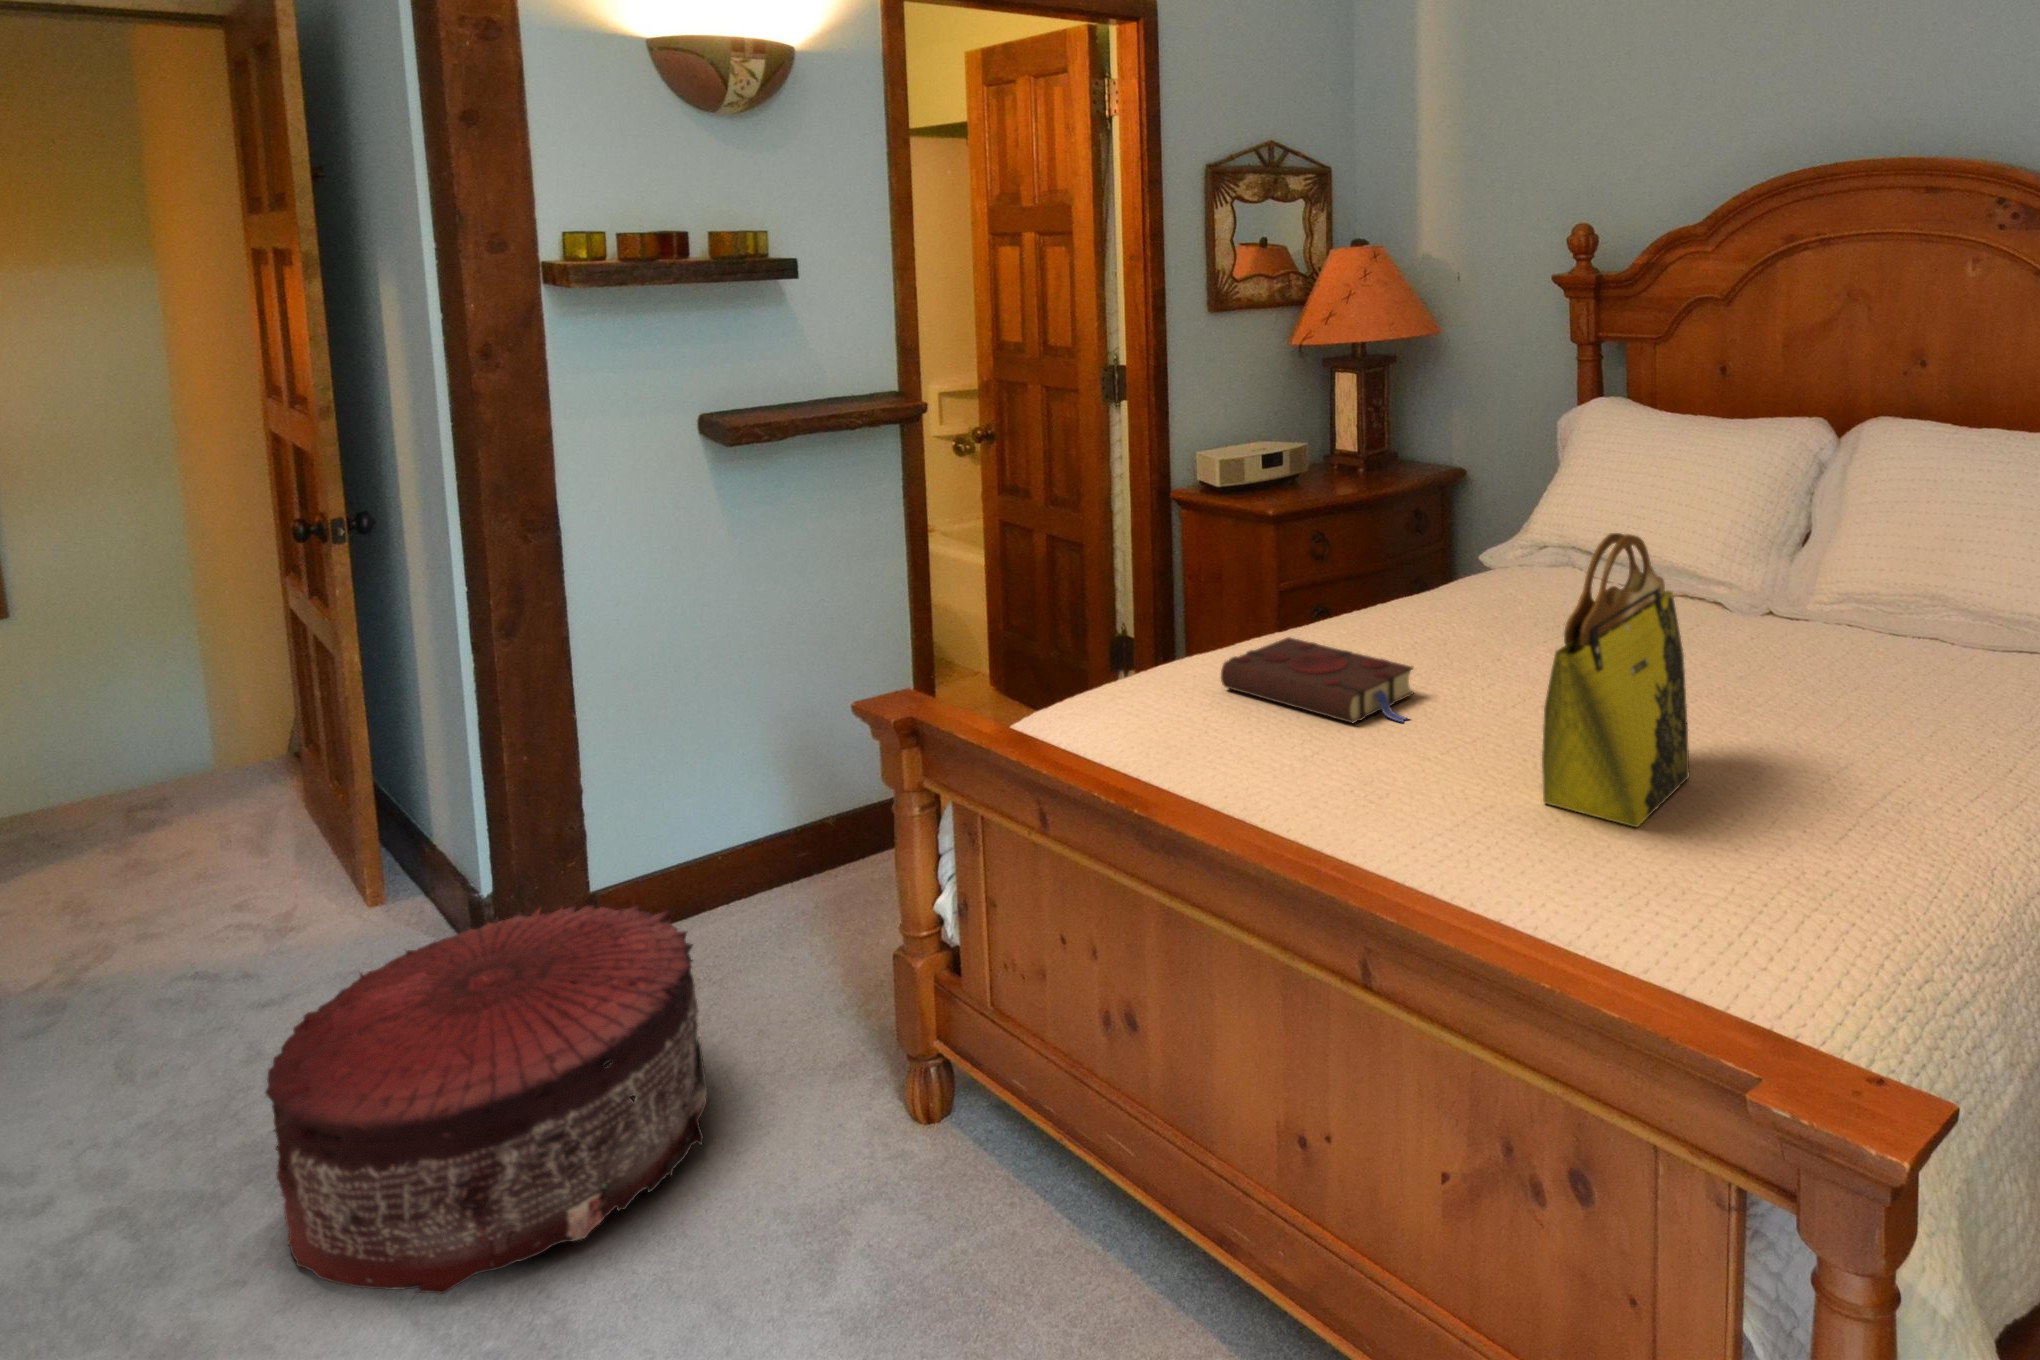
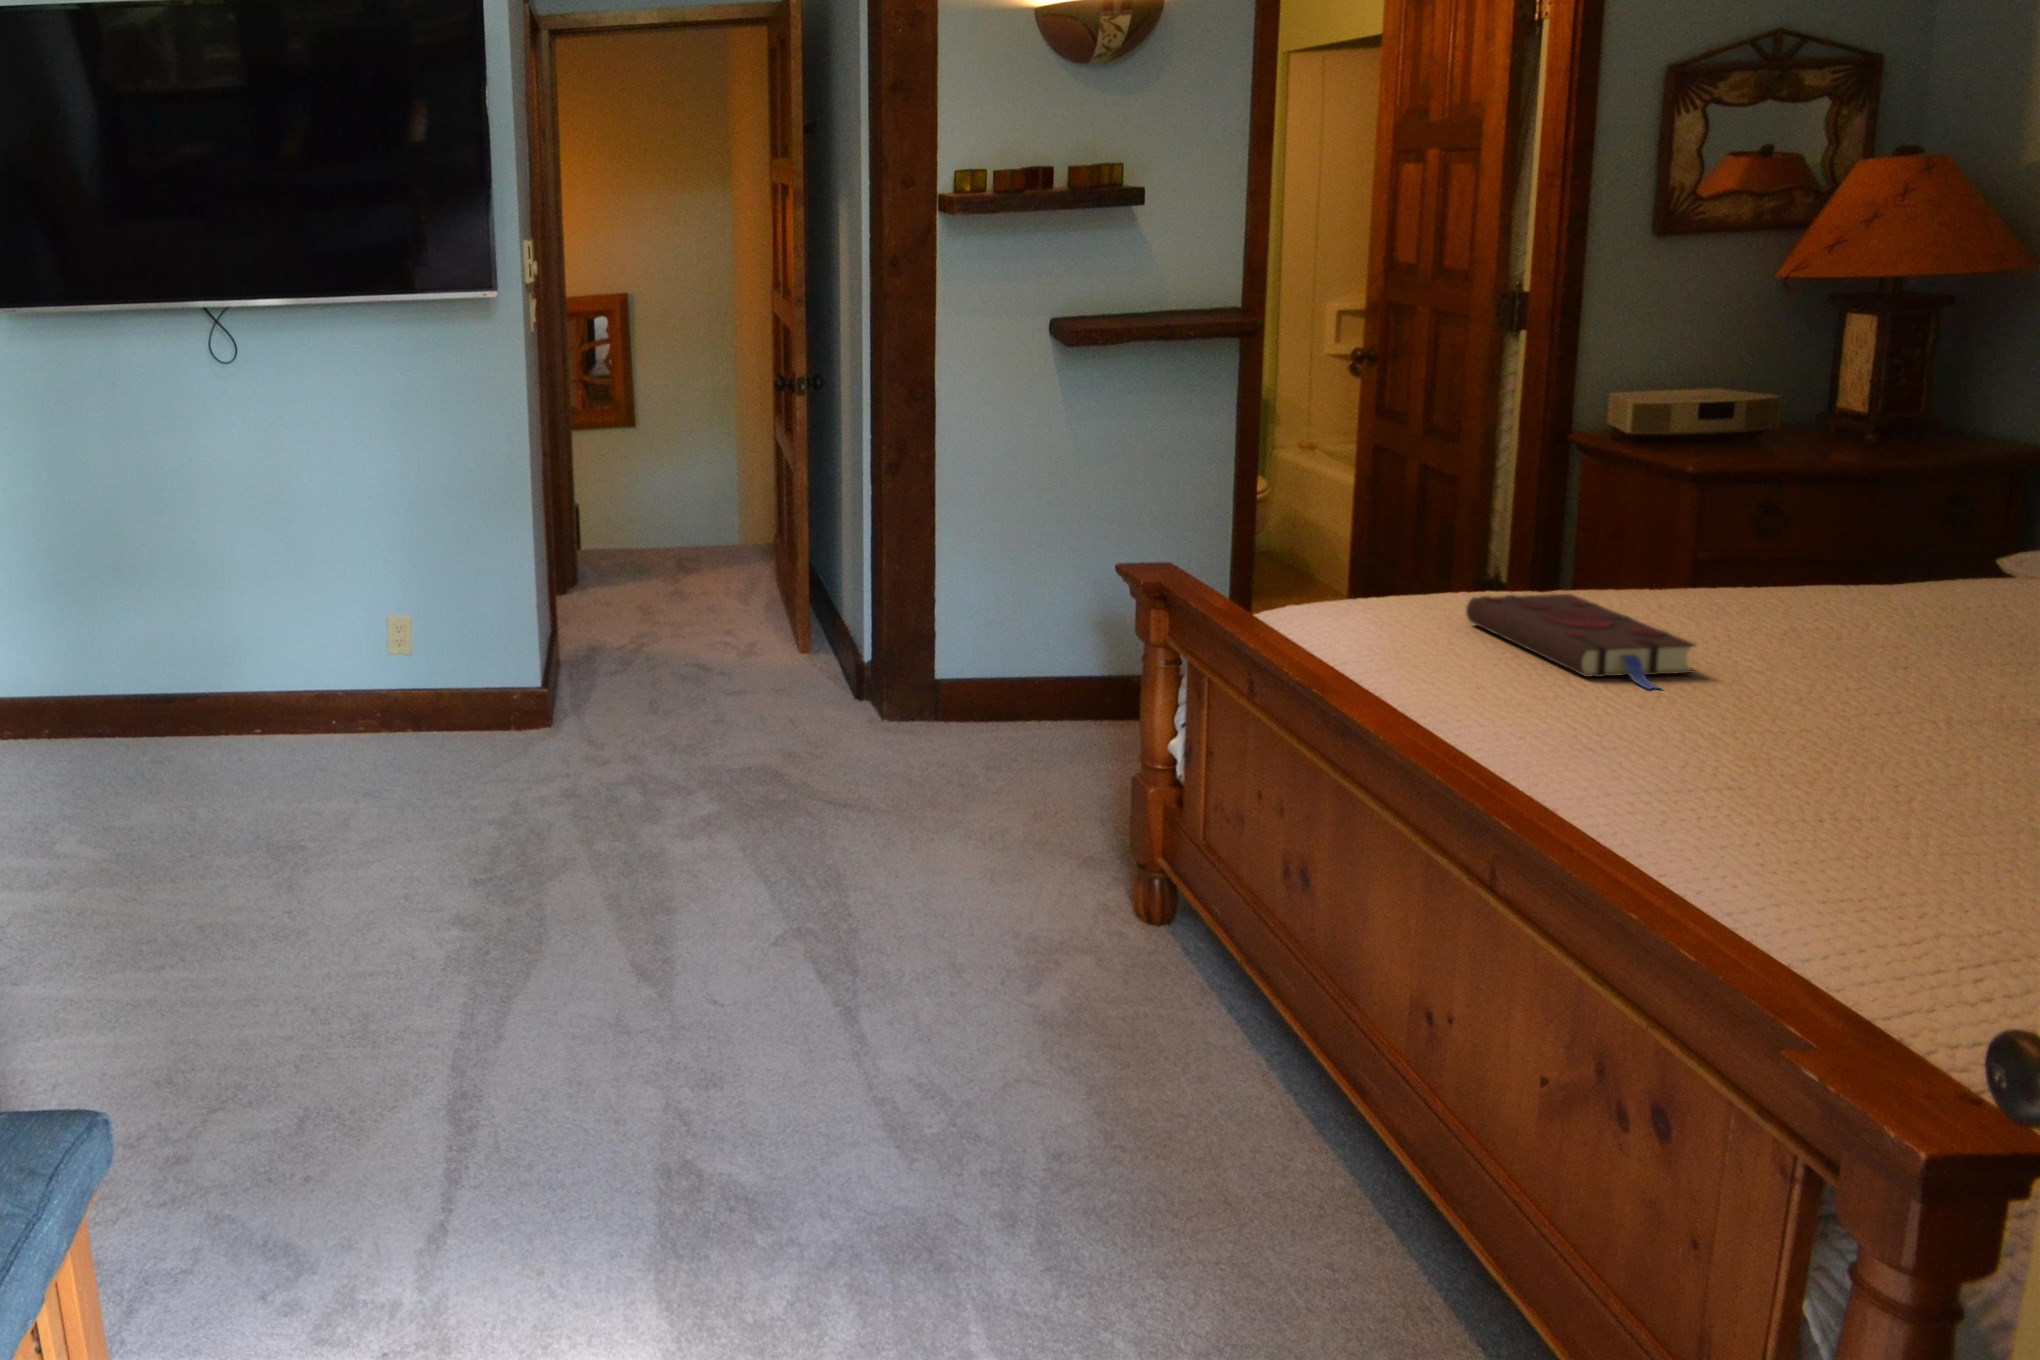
tote bag: present [1542,533,1689,827] -> none [1721,517,2008,822]
pouf: present [265,905,707,1294] -> none [725,668,989,880]

